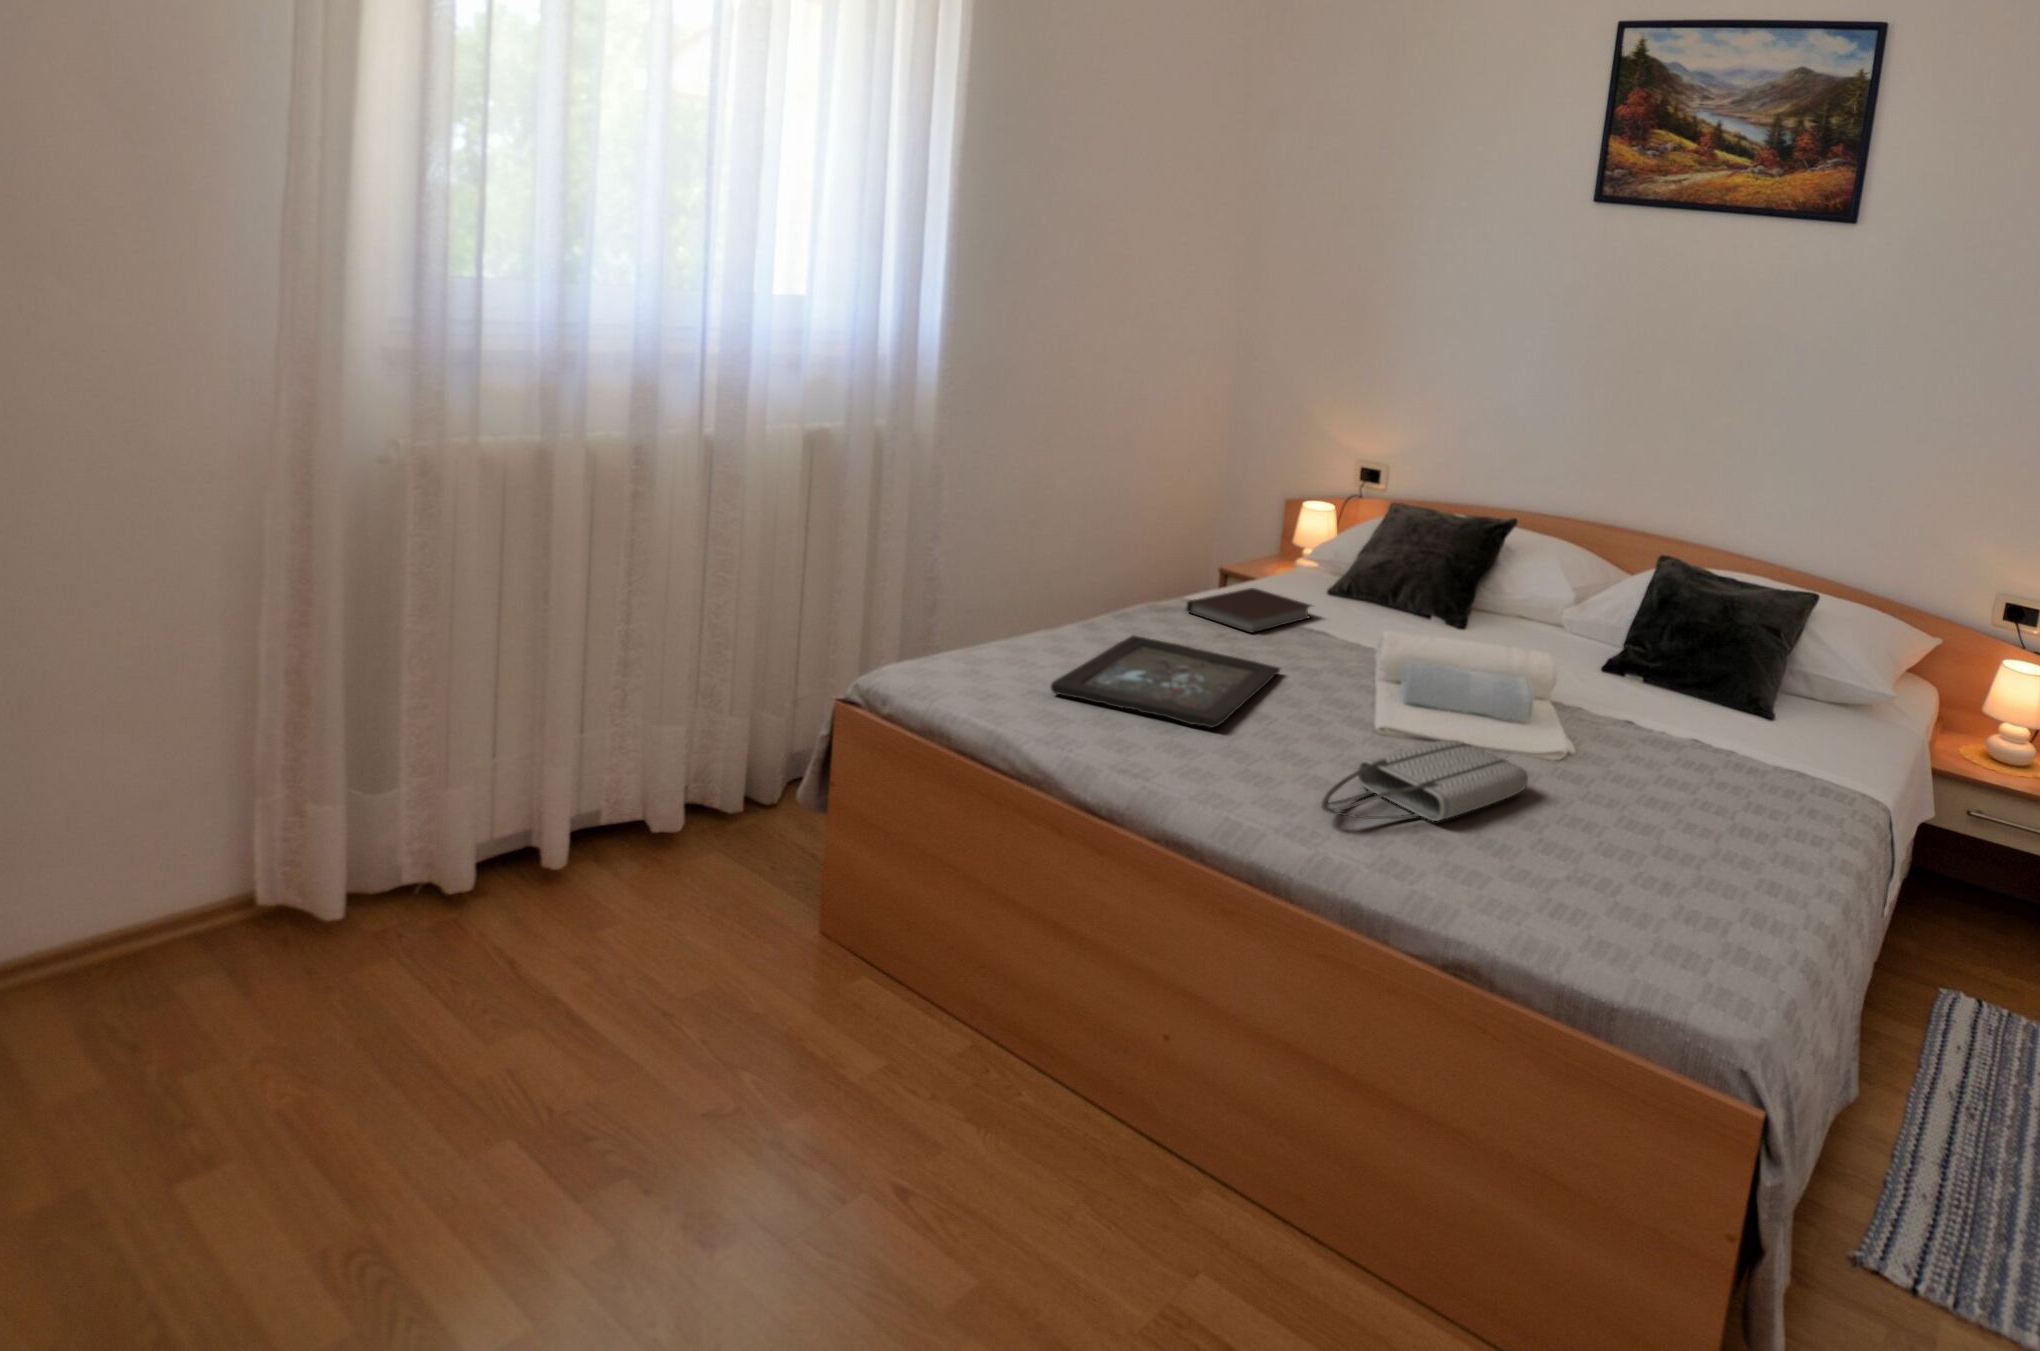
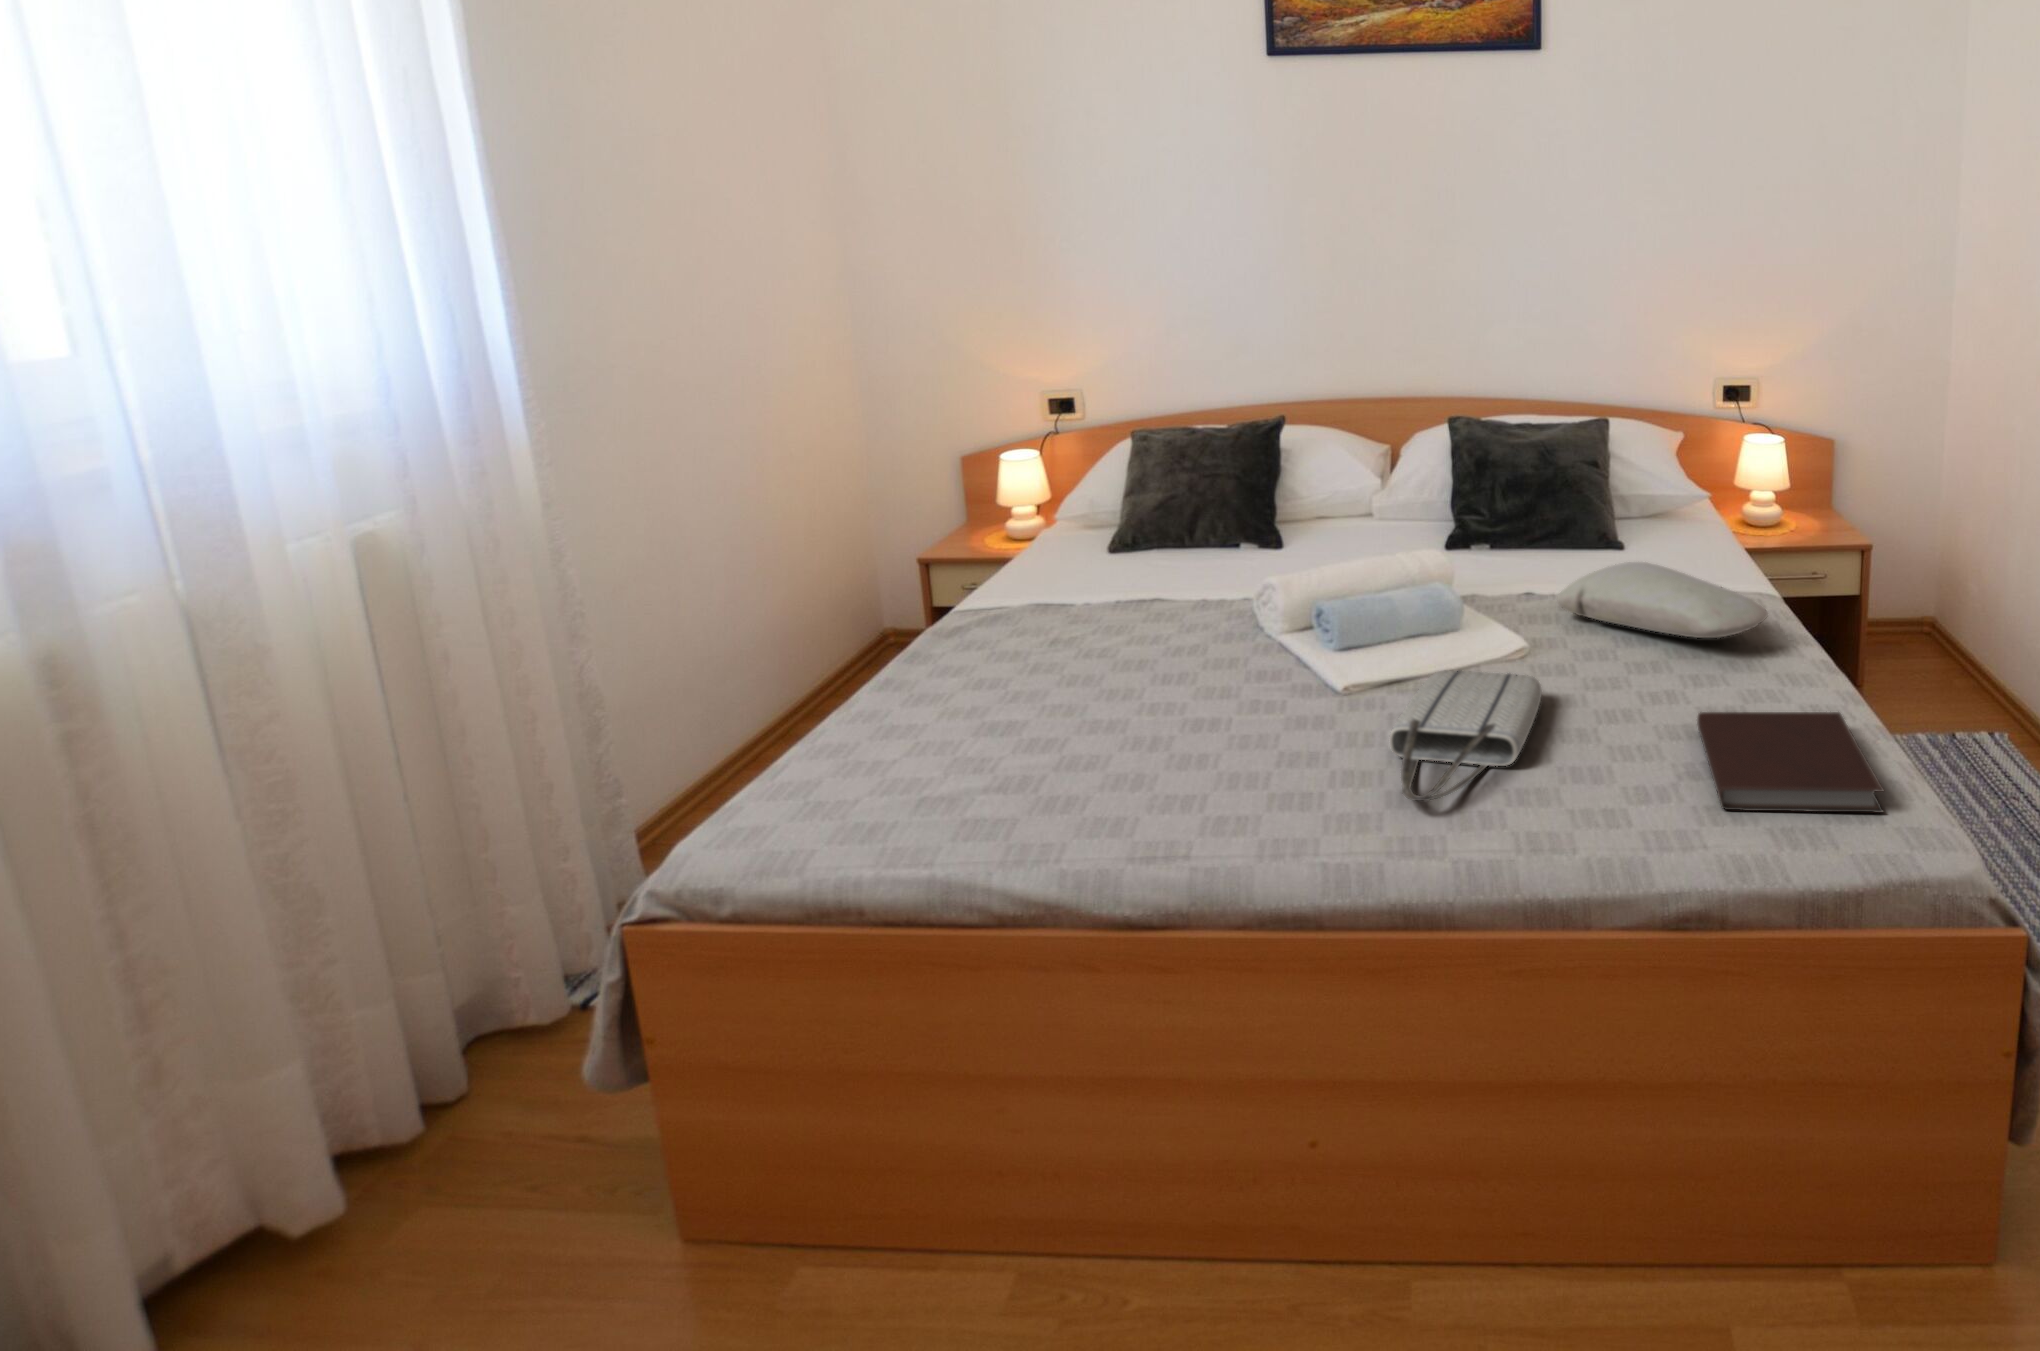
notebook: present [1187,588,1311,633] -> present [1697,712,1883,813]
tray: present [1051,635,1280,728] -> none [945,657,1189,789]
pillow: none [1630,716,1809,807] -> present [1557,562,1768,638]

